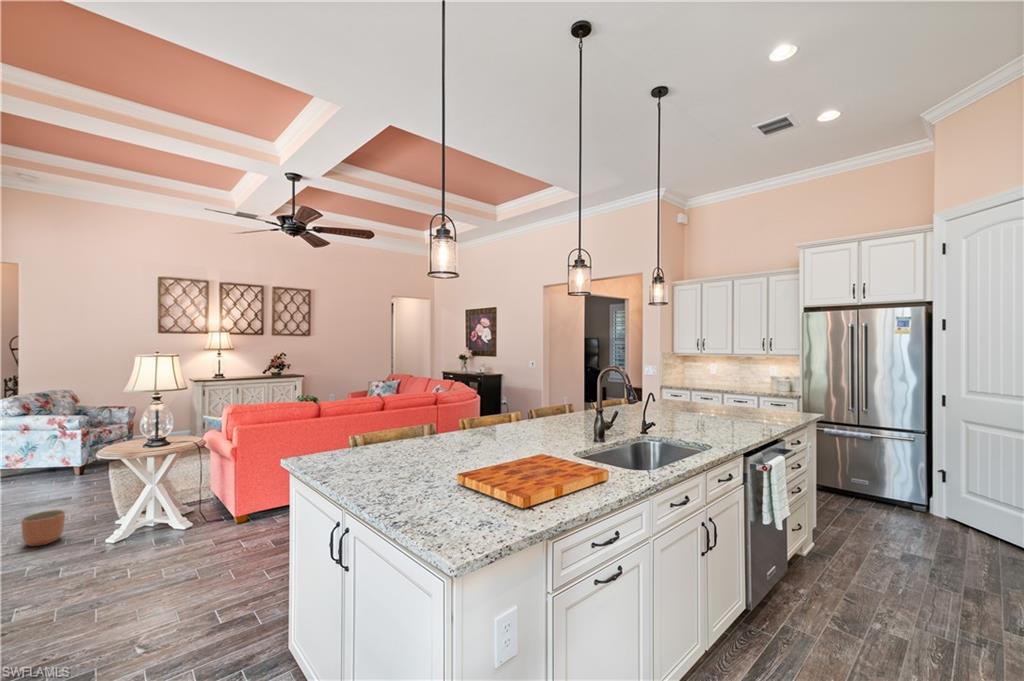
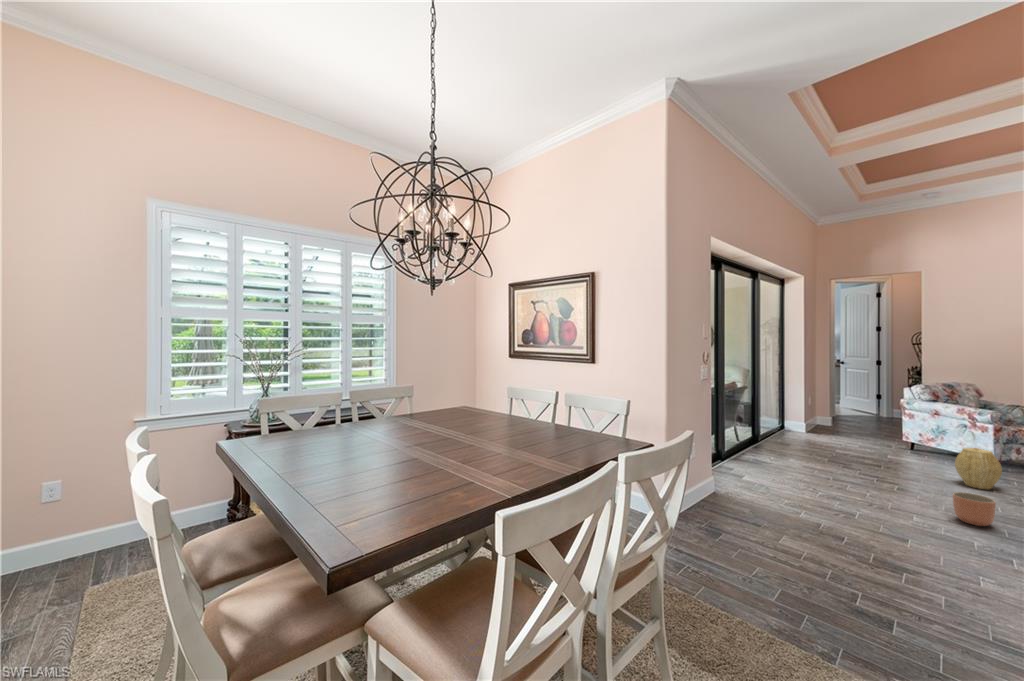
woven basket: none [37,458,83,501] -> present [955,448,1002,489]

